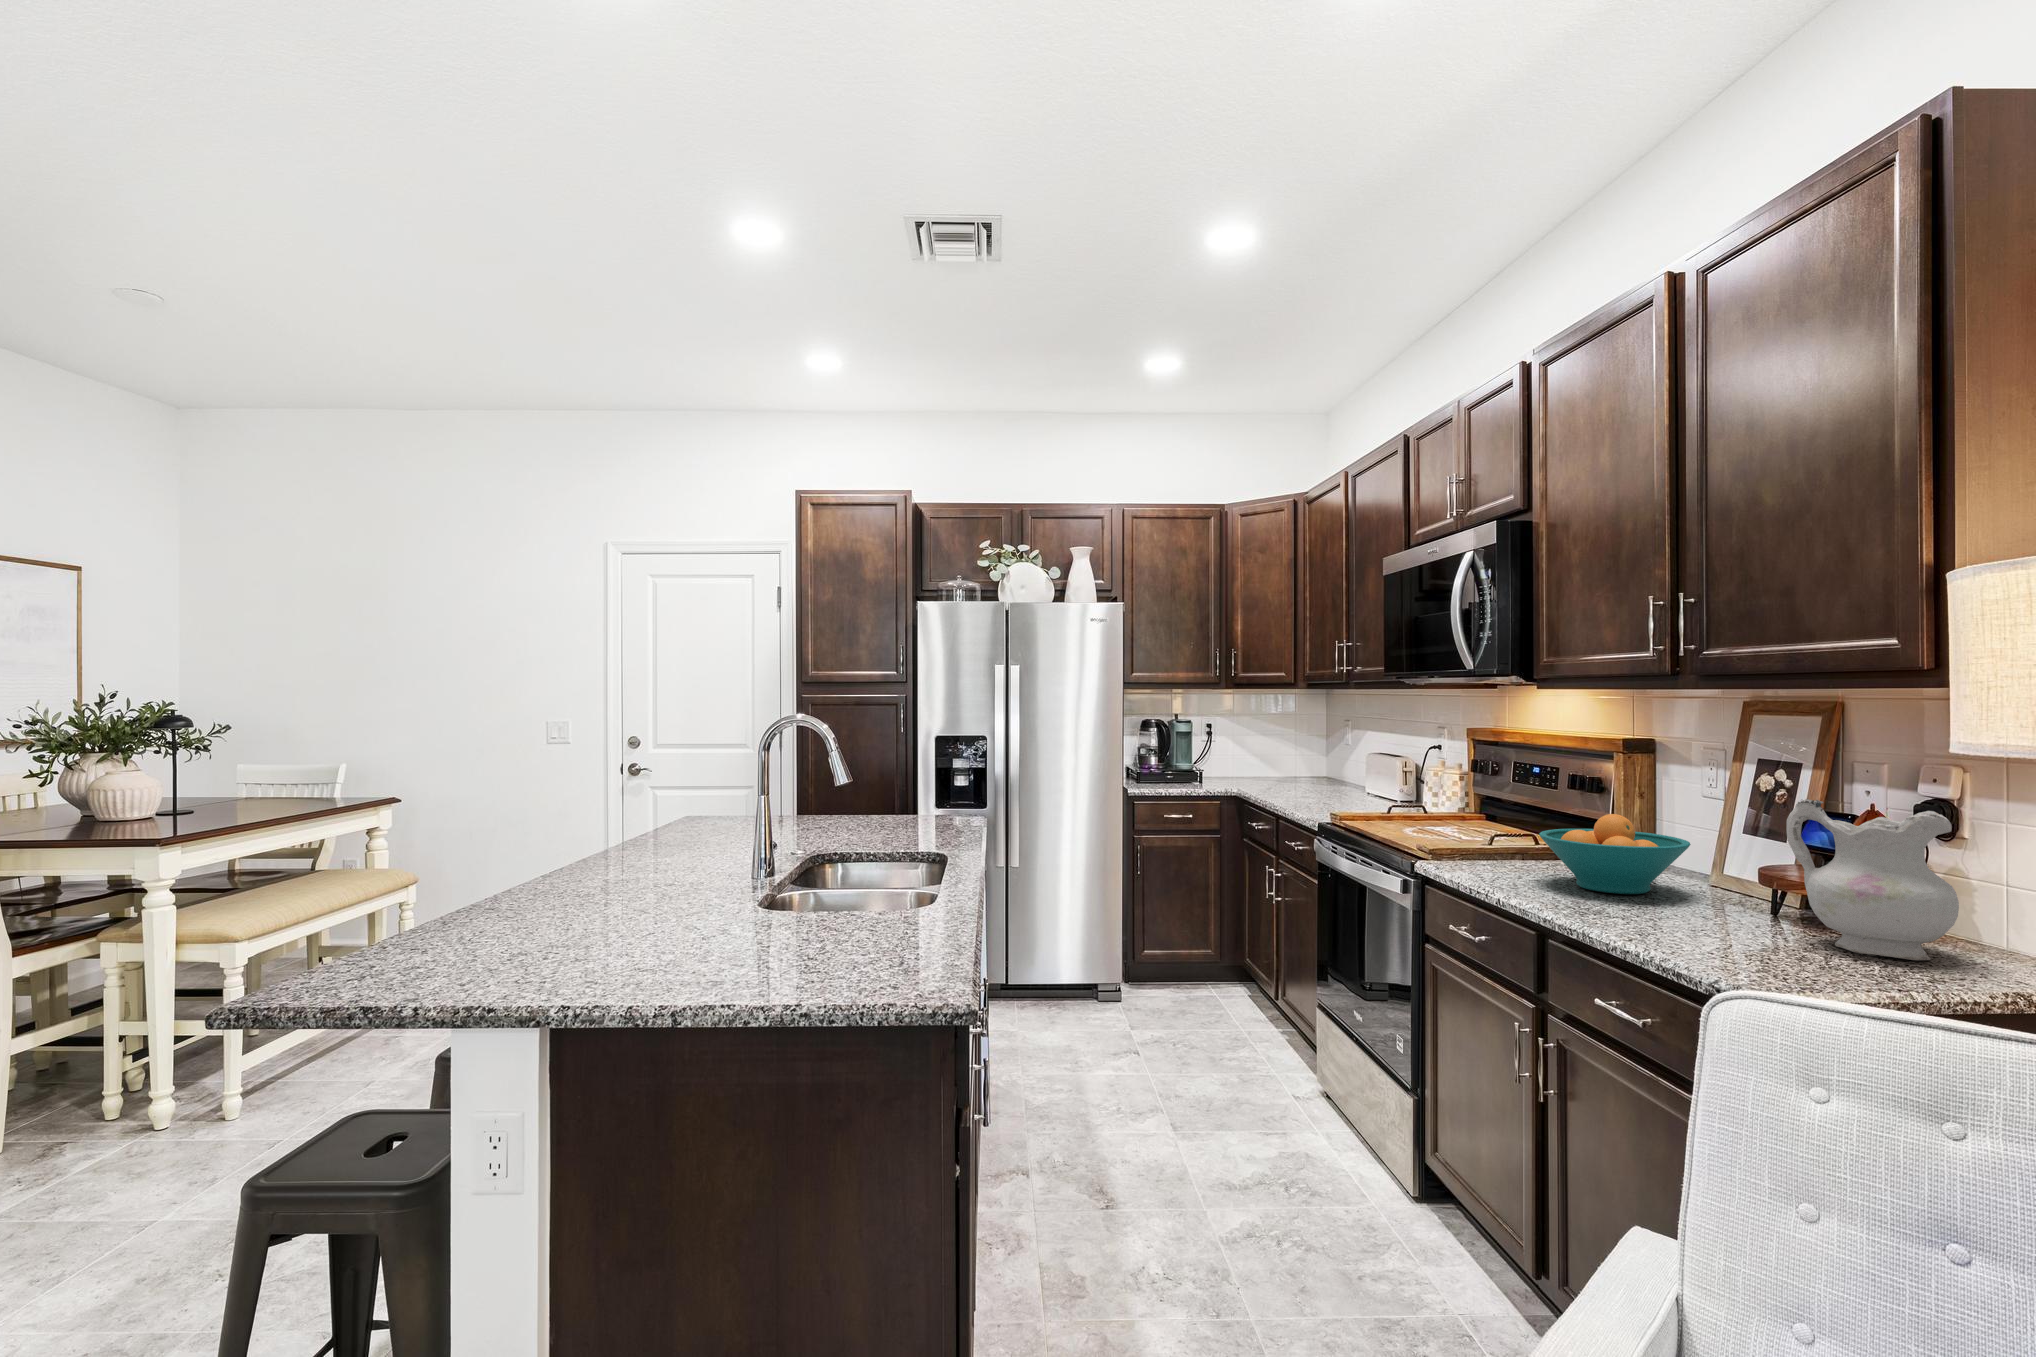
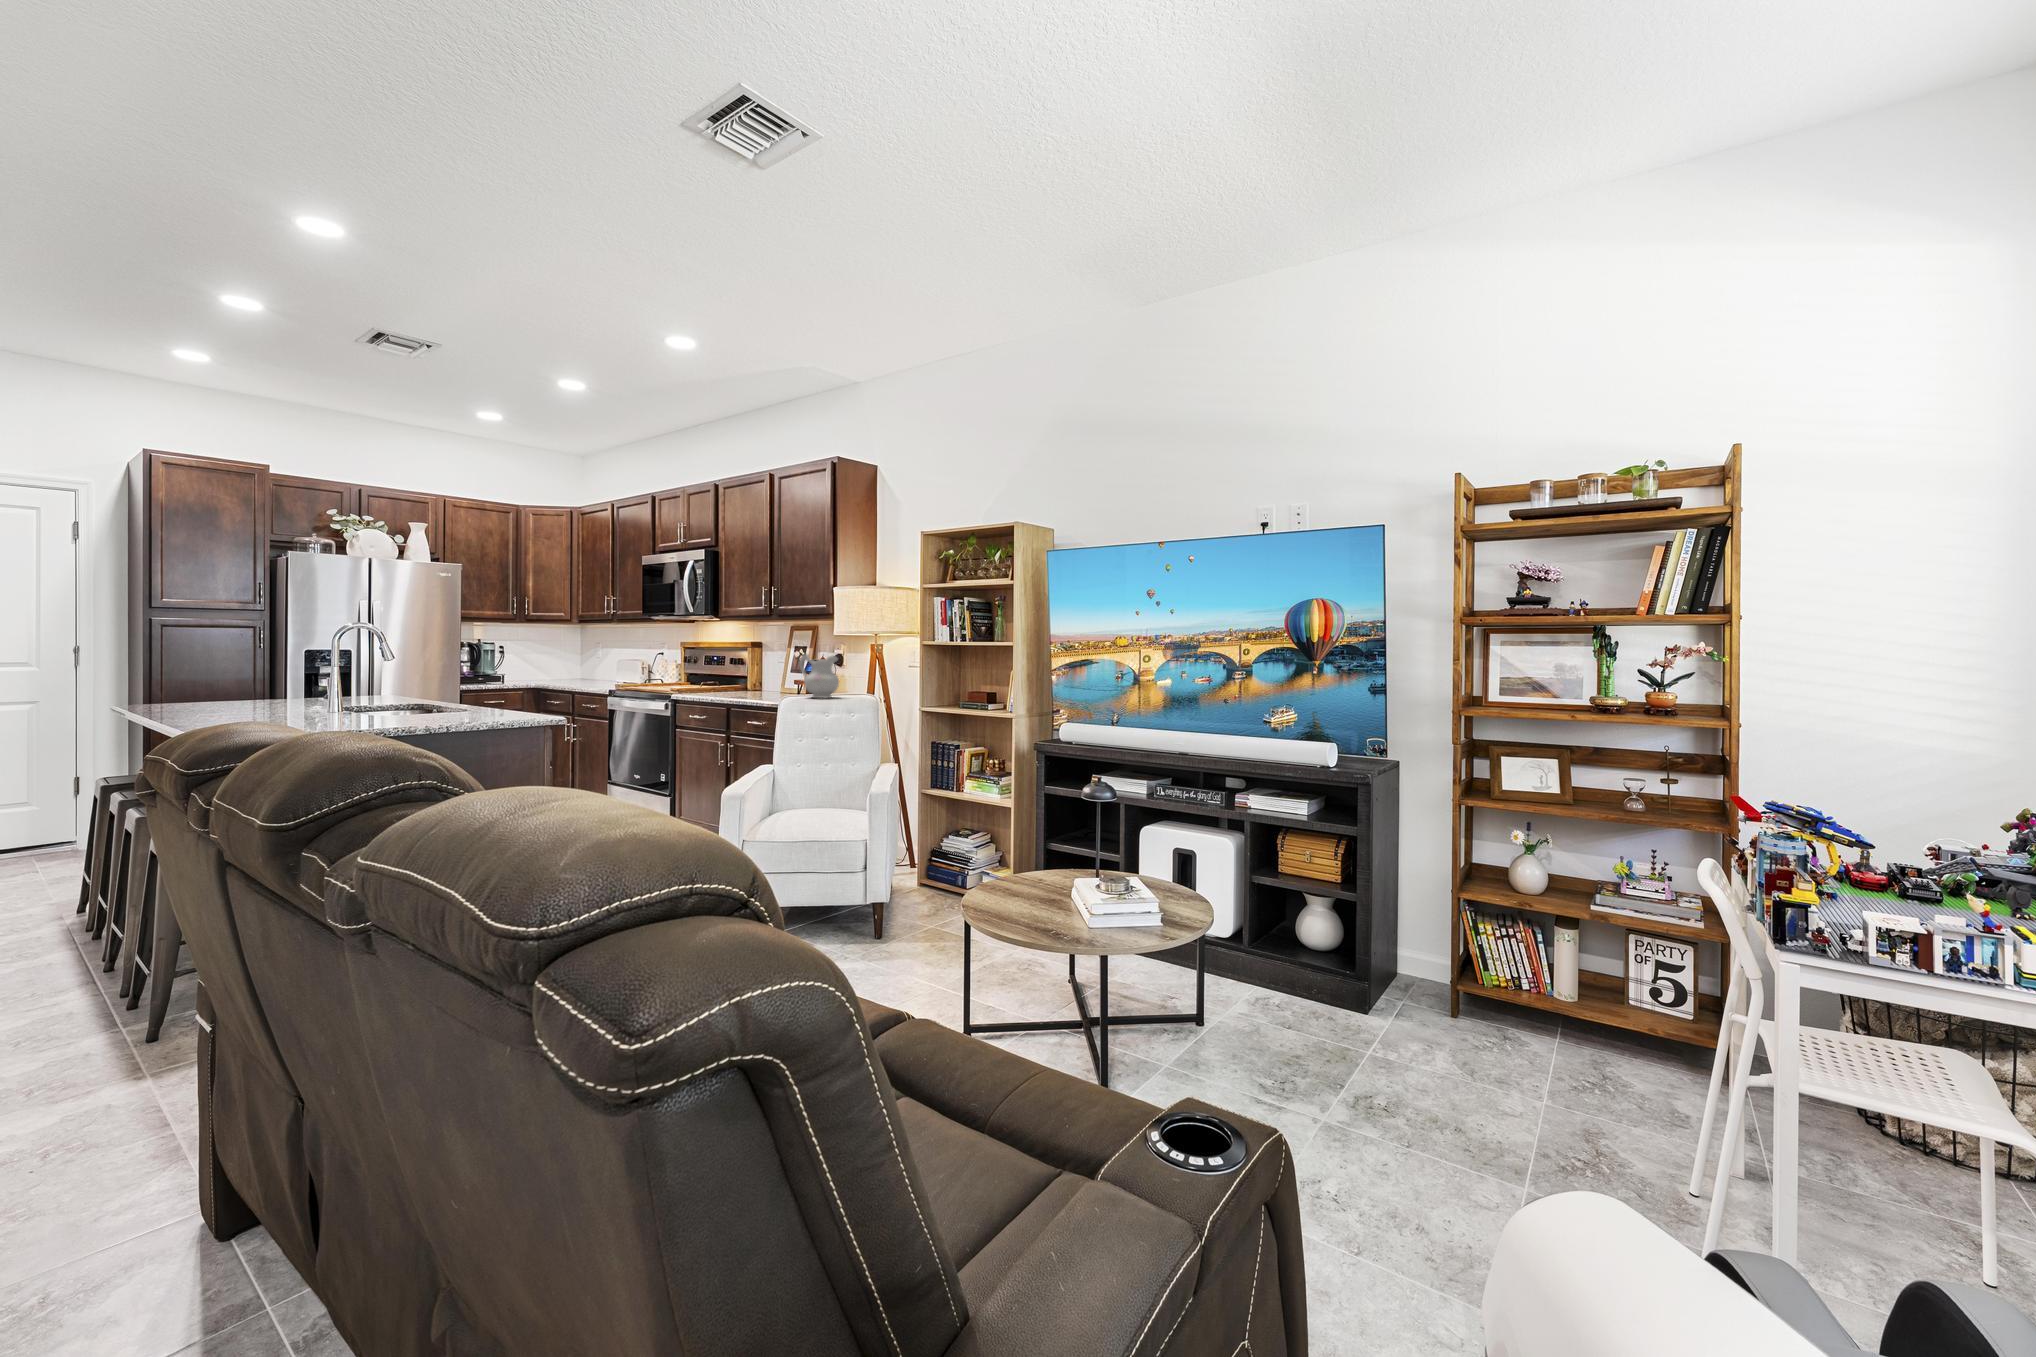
fruit bowl: present [1539,814,1691,894] -> none [724,667,774,695]

